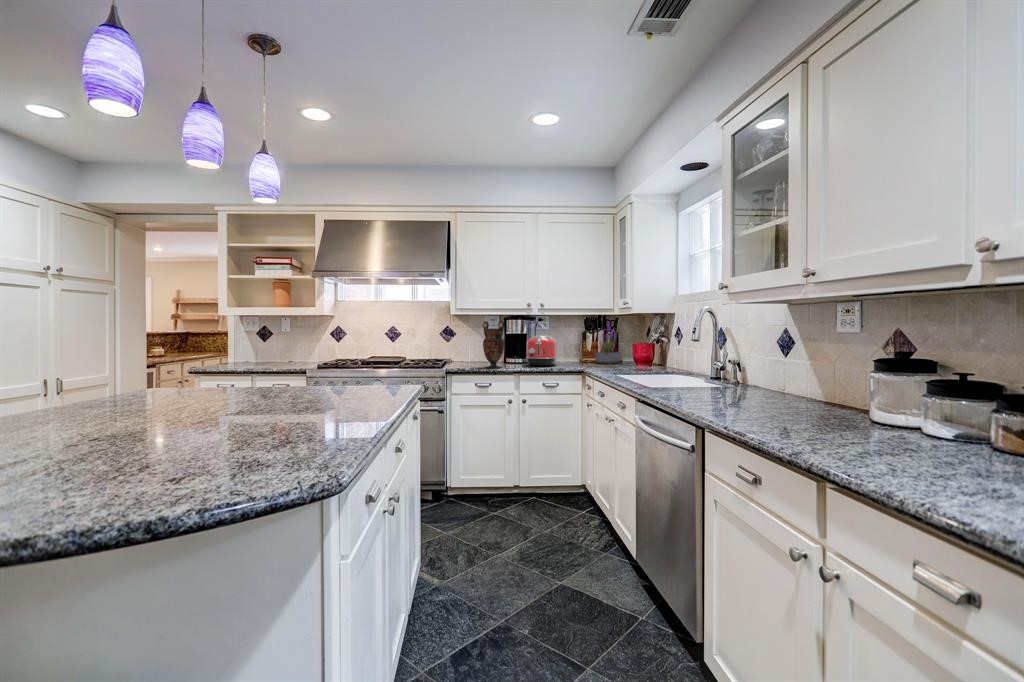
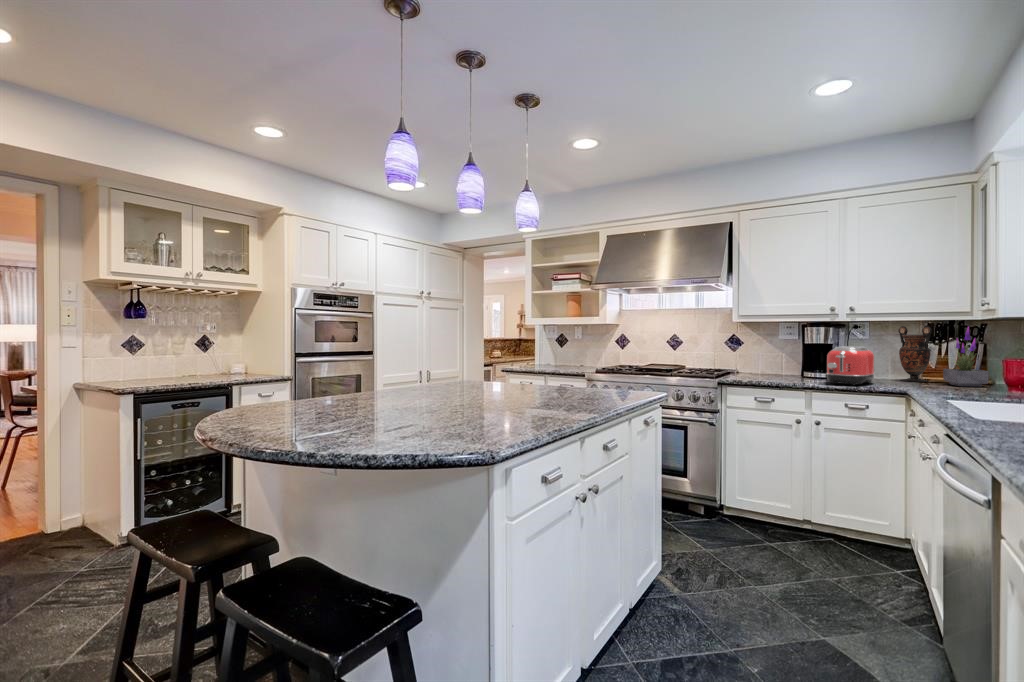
vase: present [483,321,504,368] -> present [898,326,932,382]

